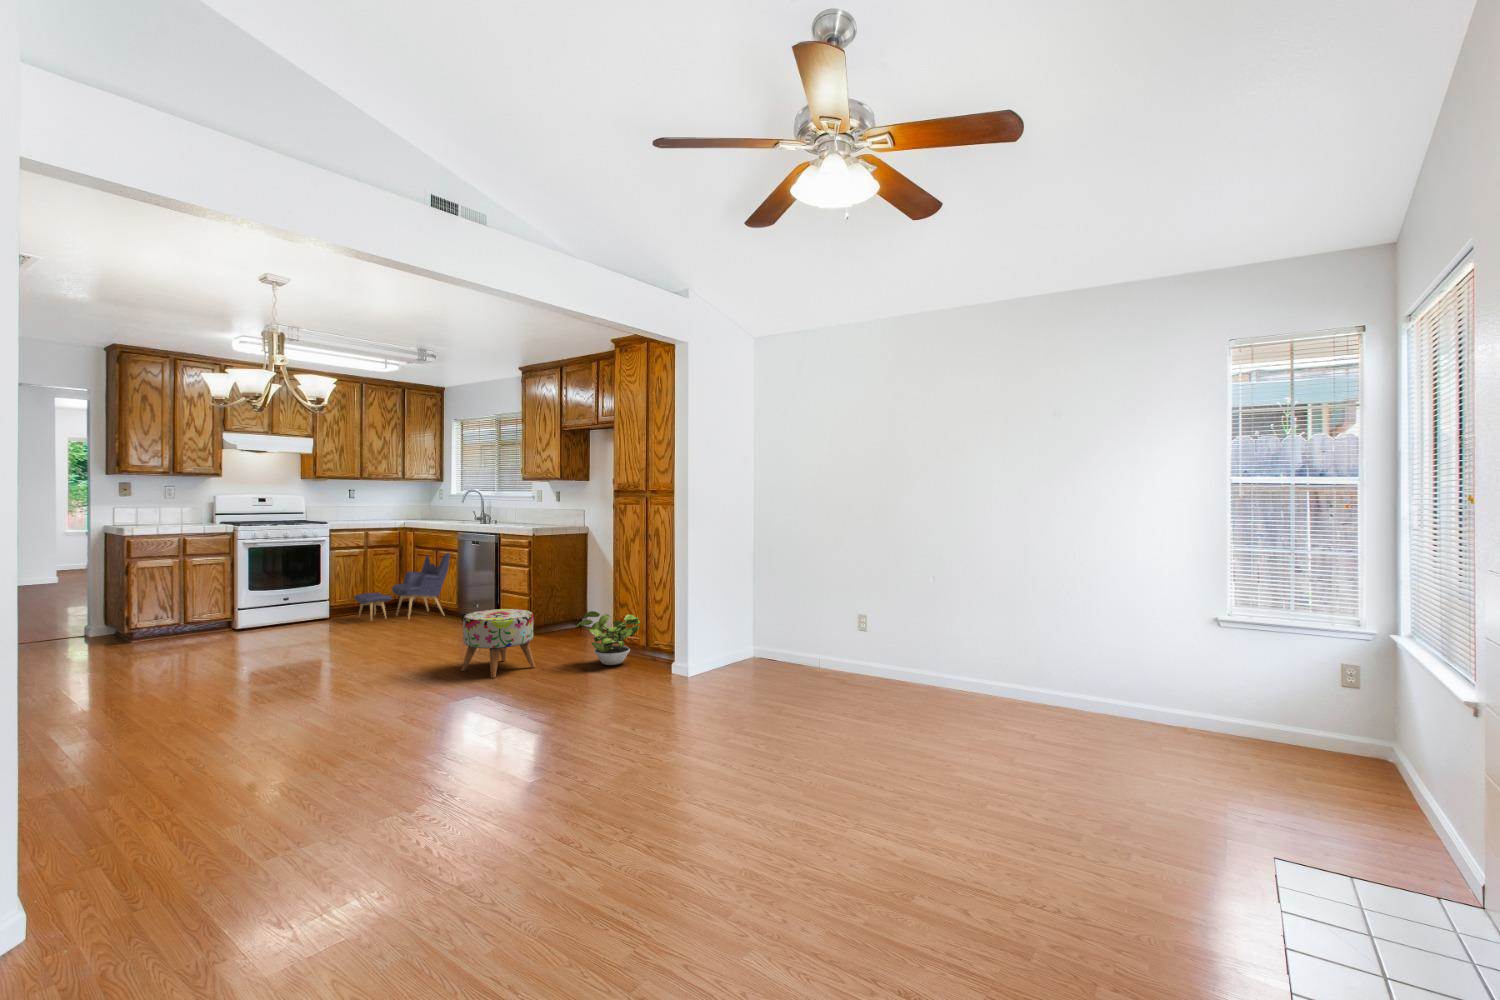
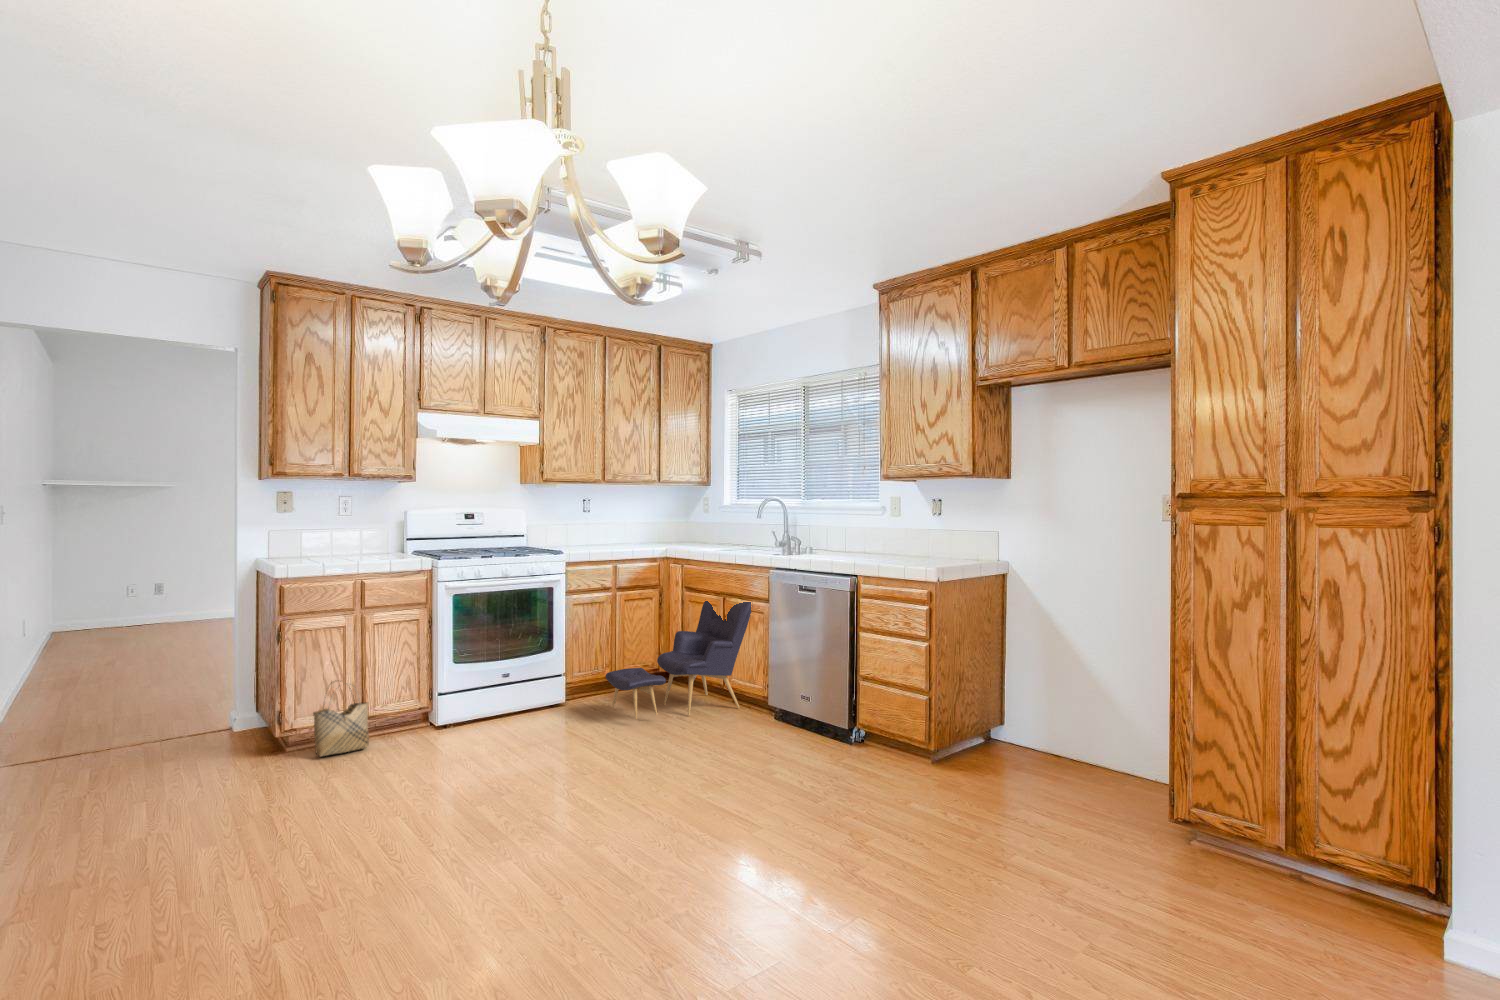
woven basket: none [150,598,189,642] -> present [313,682,369,757]
ottoman: present [461,609,535,678] -> none [907,761,1076,966]
potted plant: present [576,611,640,665] -> none [1170,790,1322,926]

